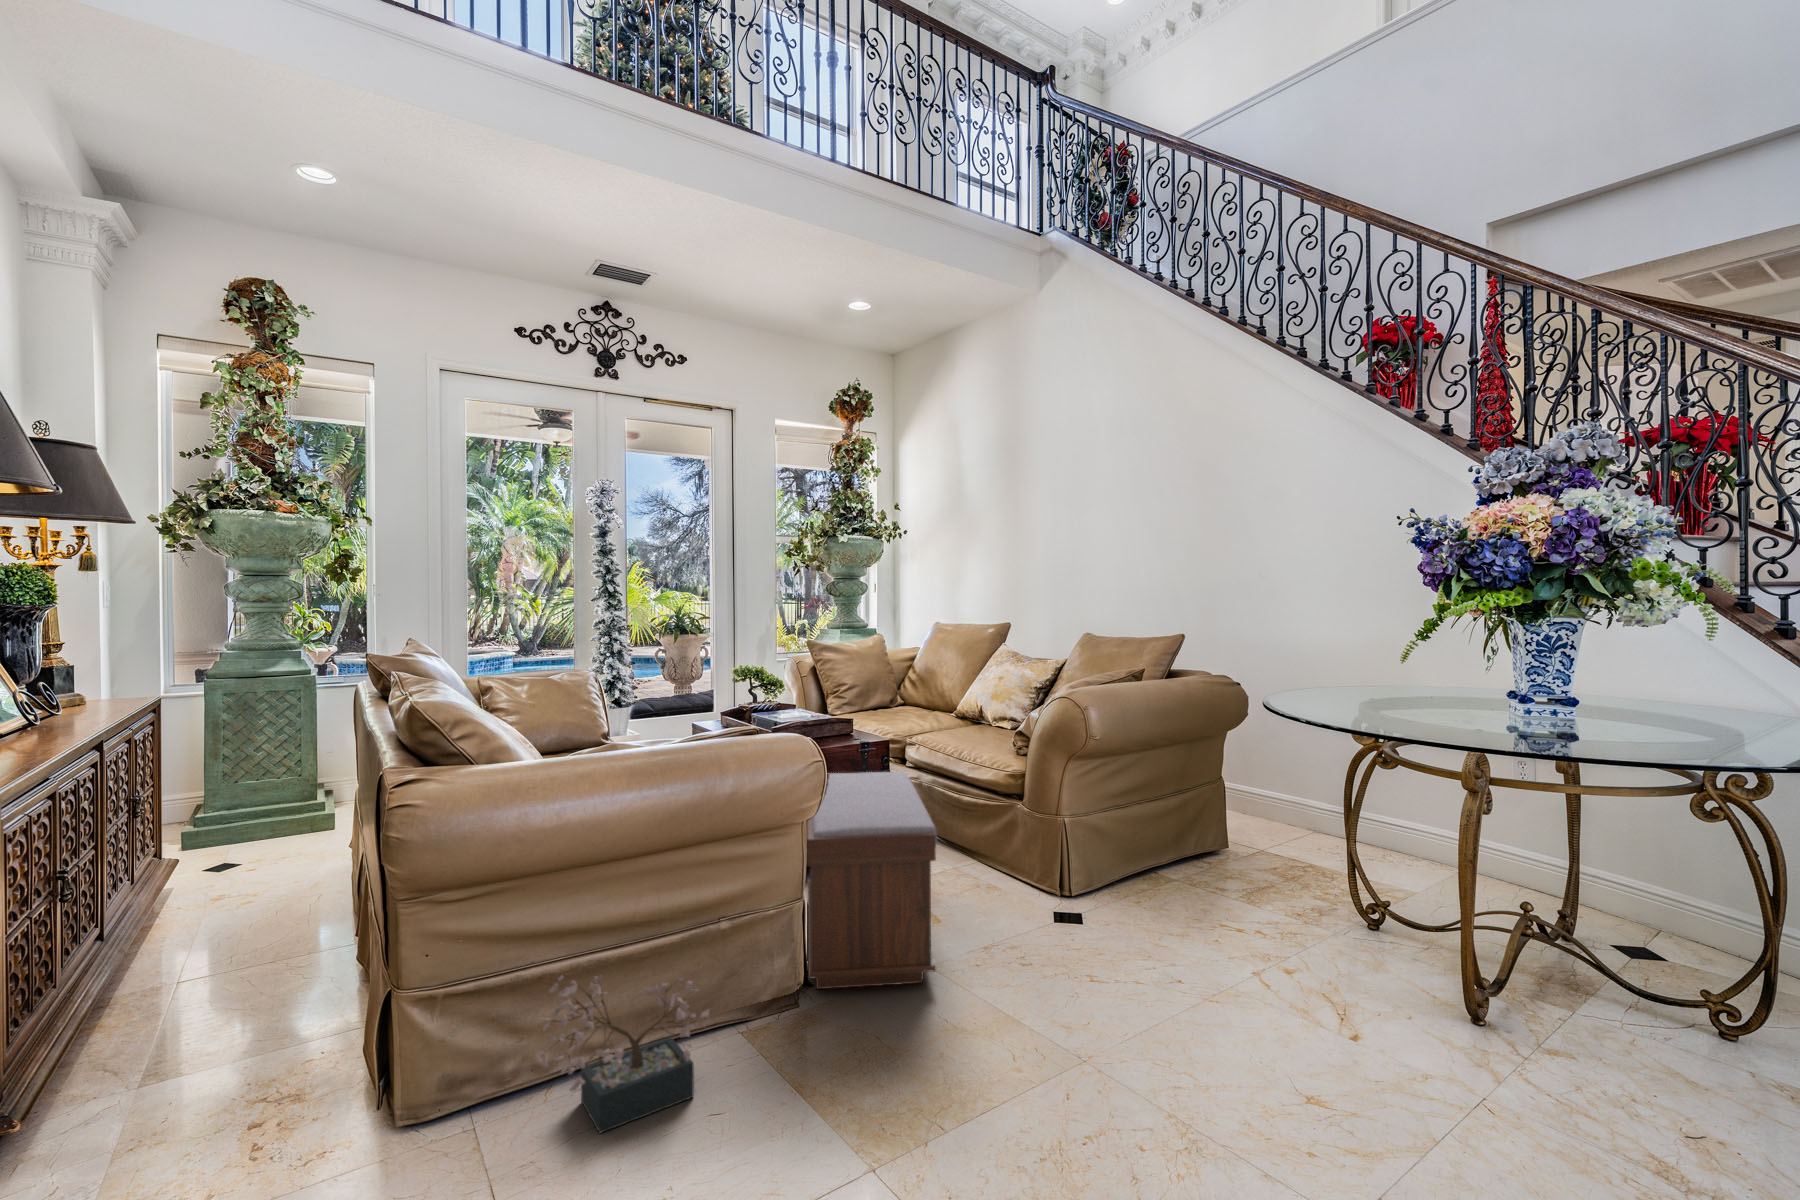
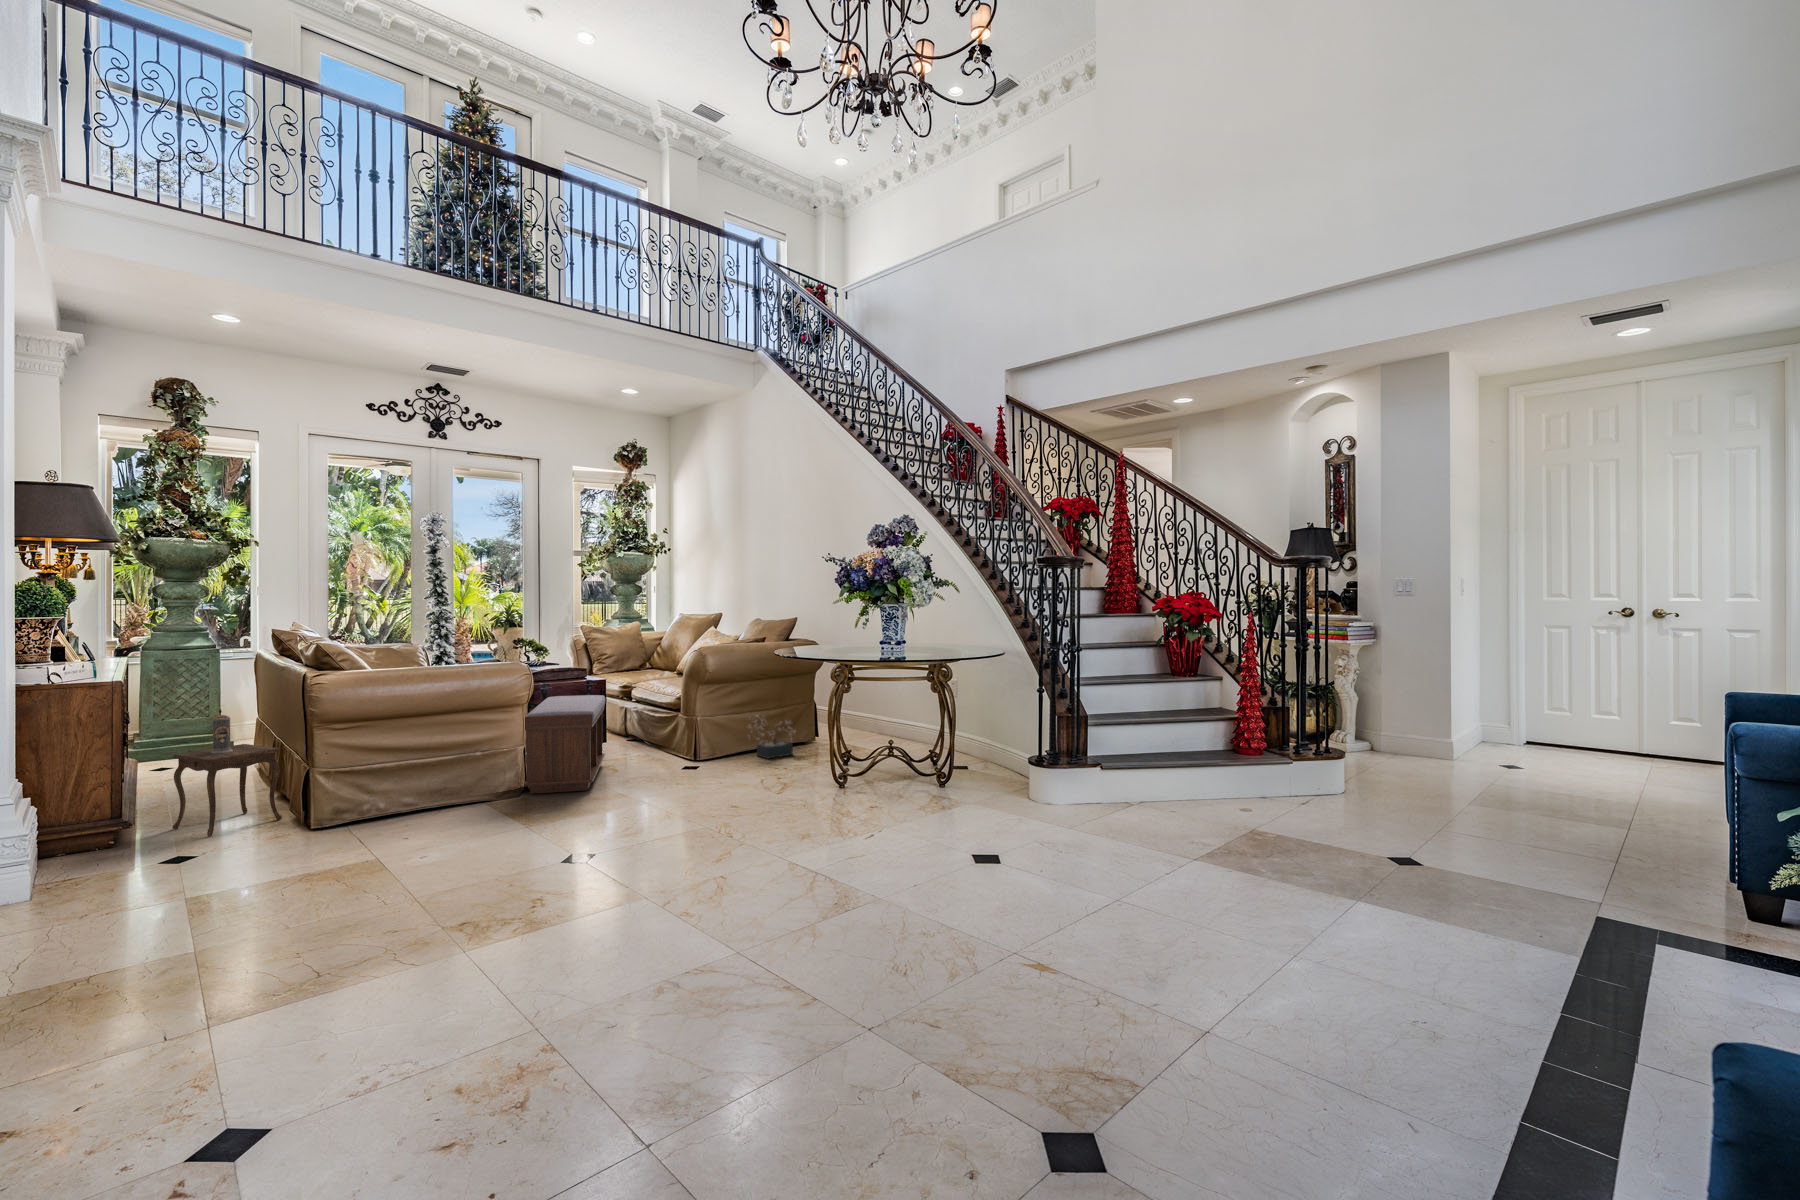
side table: none [140,834,354,1133] -> present [173,709,282,836]
decorative plant: present [539,975,710,1133] -> present [748,715,795,759]

